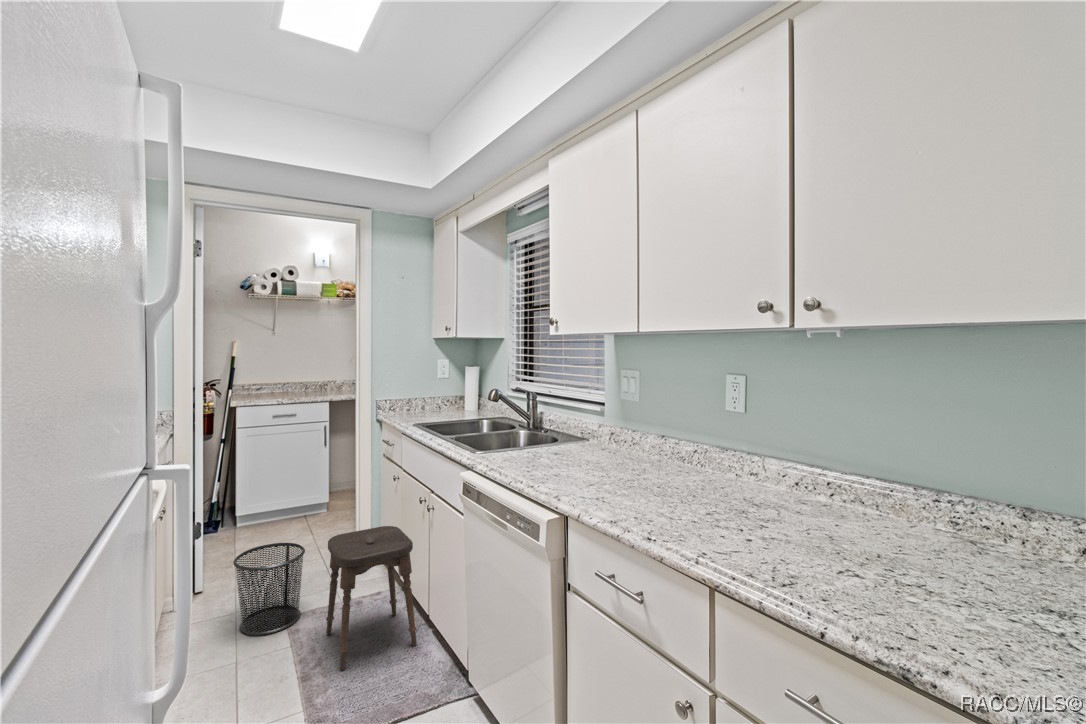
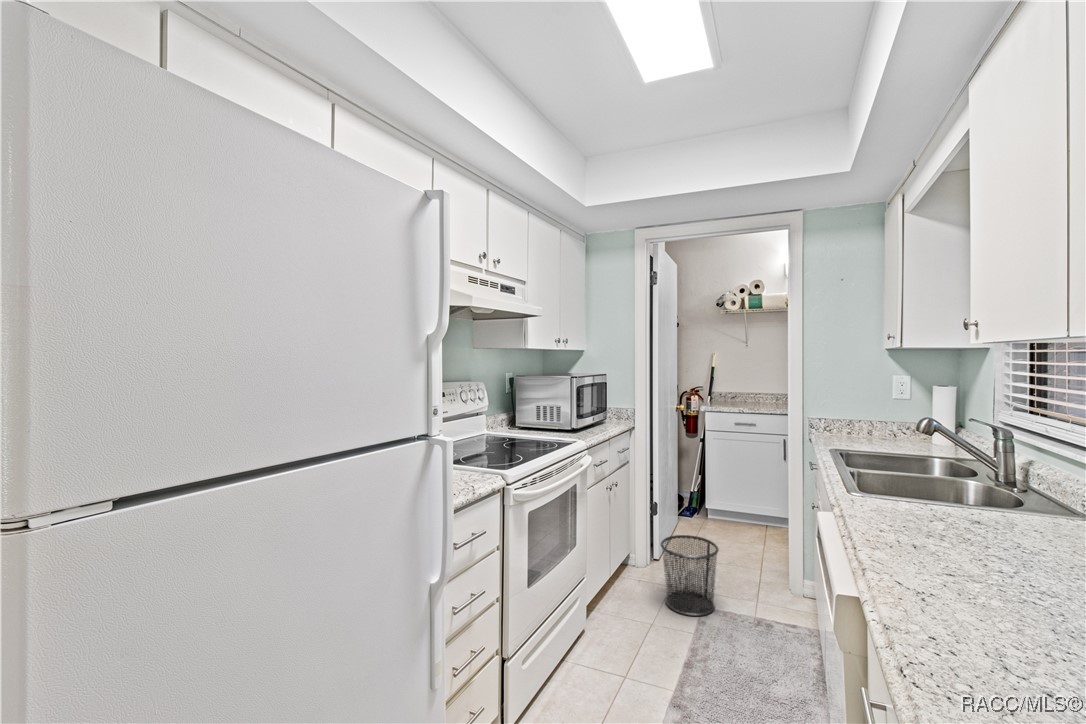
stool: present [326,526,417,670] -> none [718,547,805,701]

